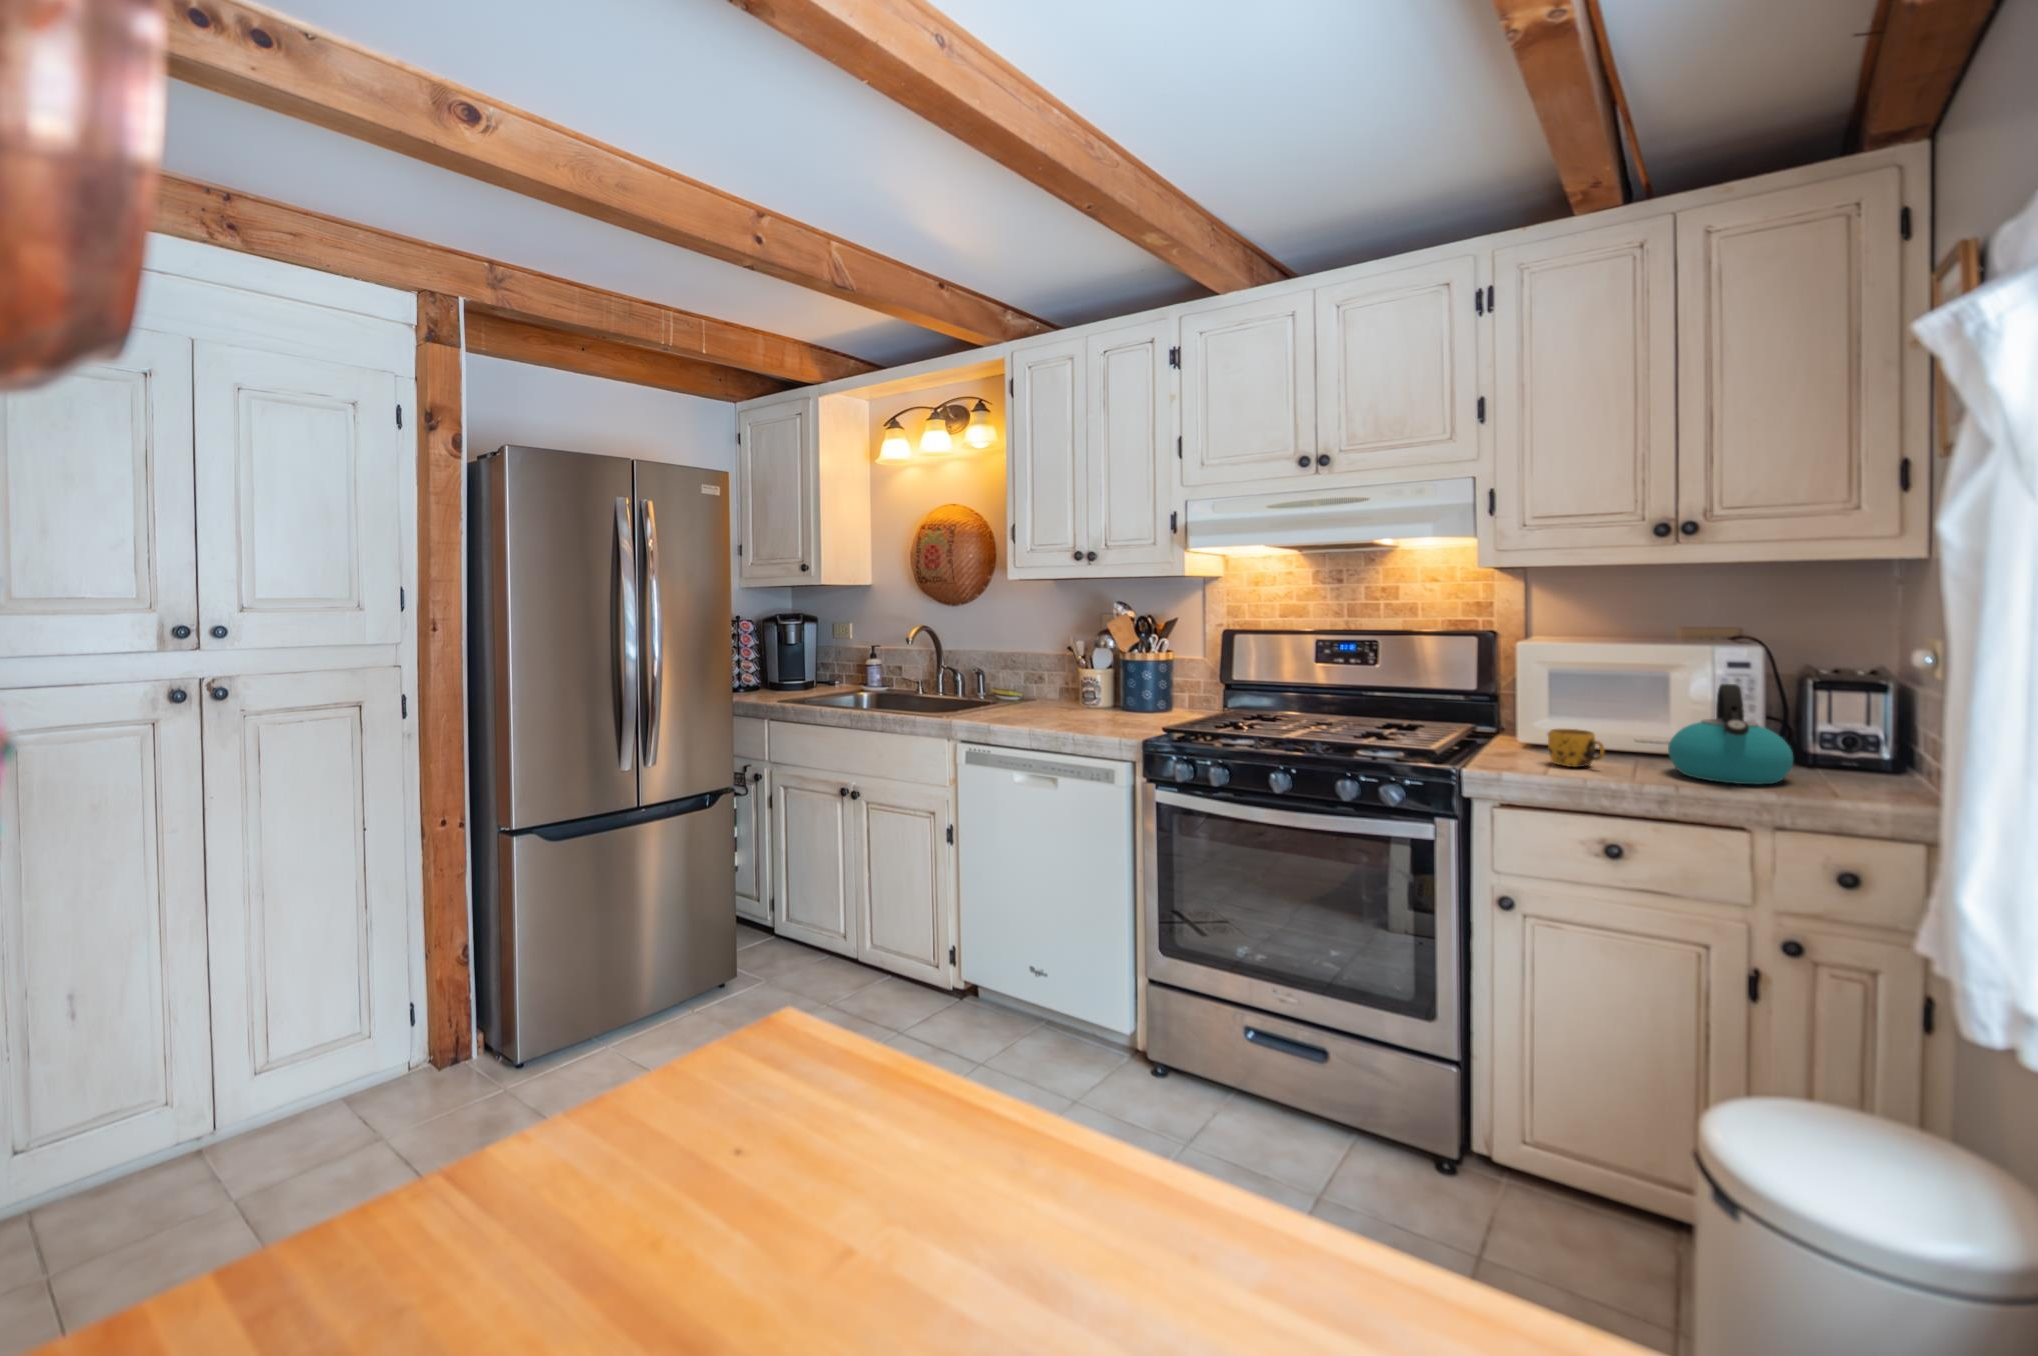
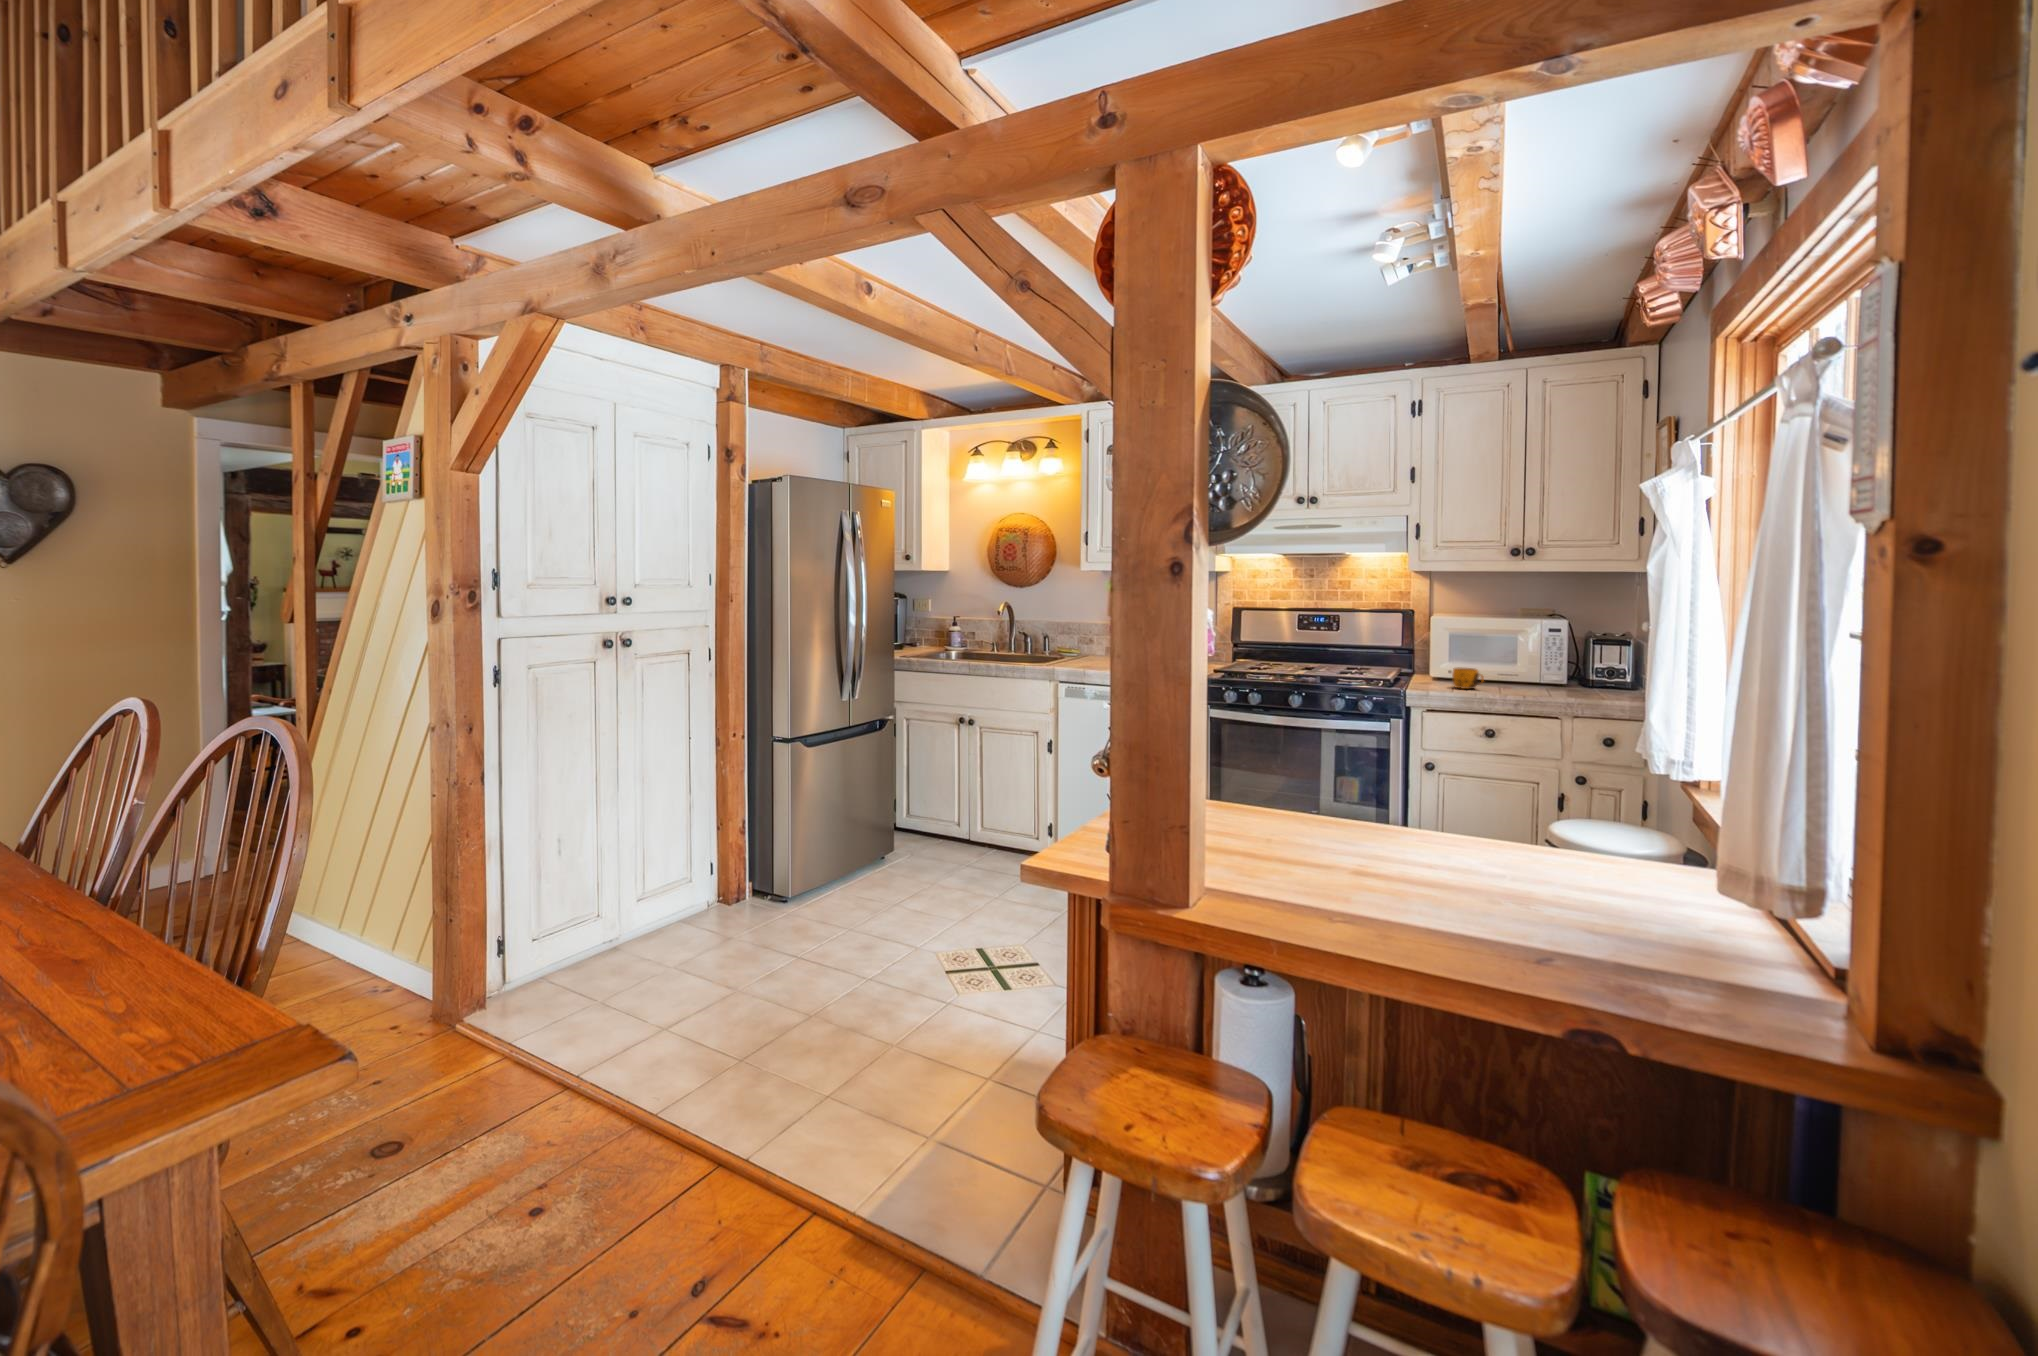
kettle: present [1668,684,1793,784] -> none [1518,641,1582,695]

